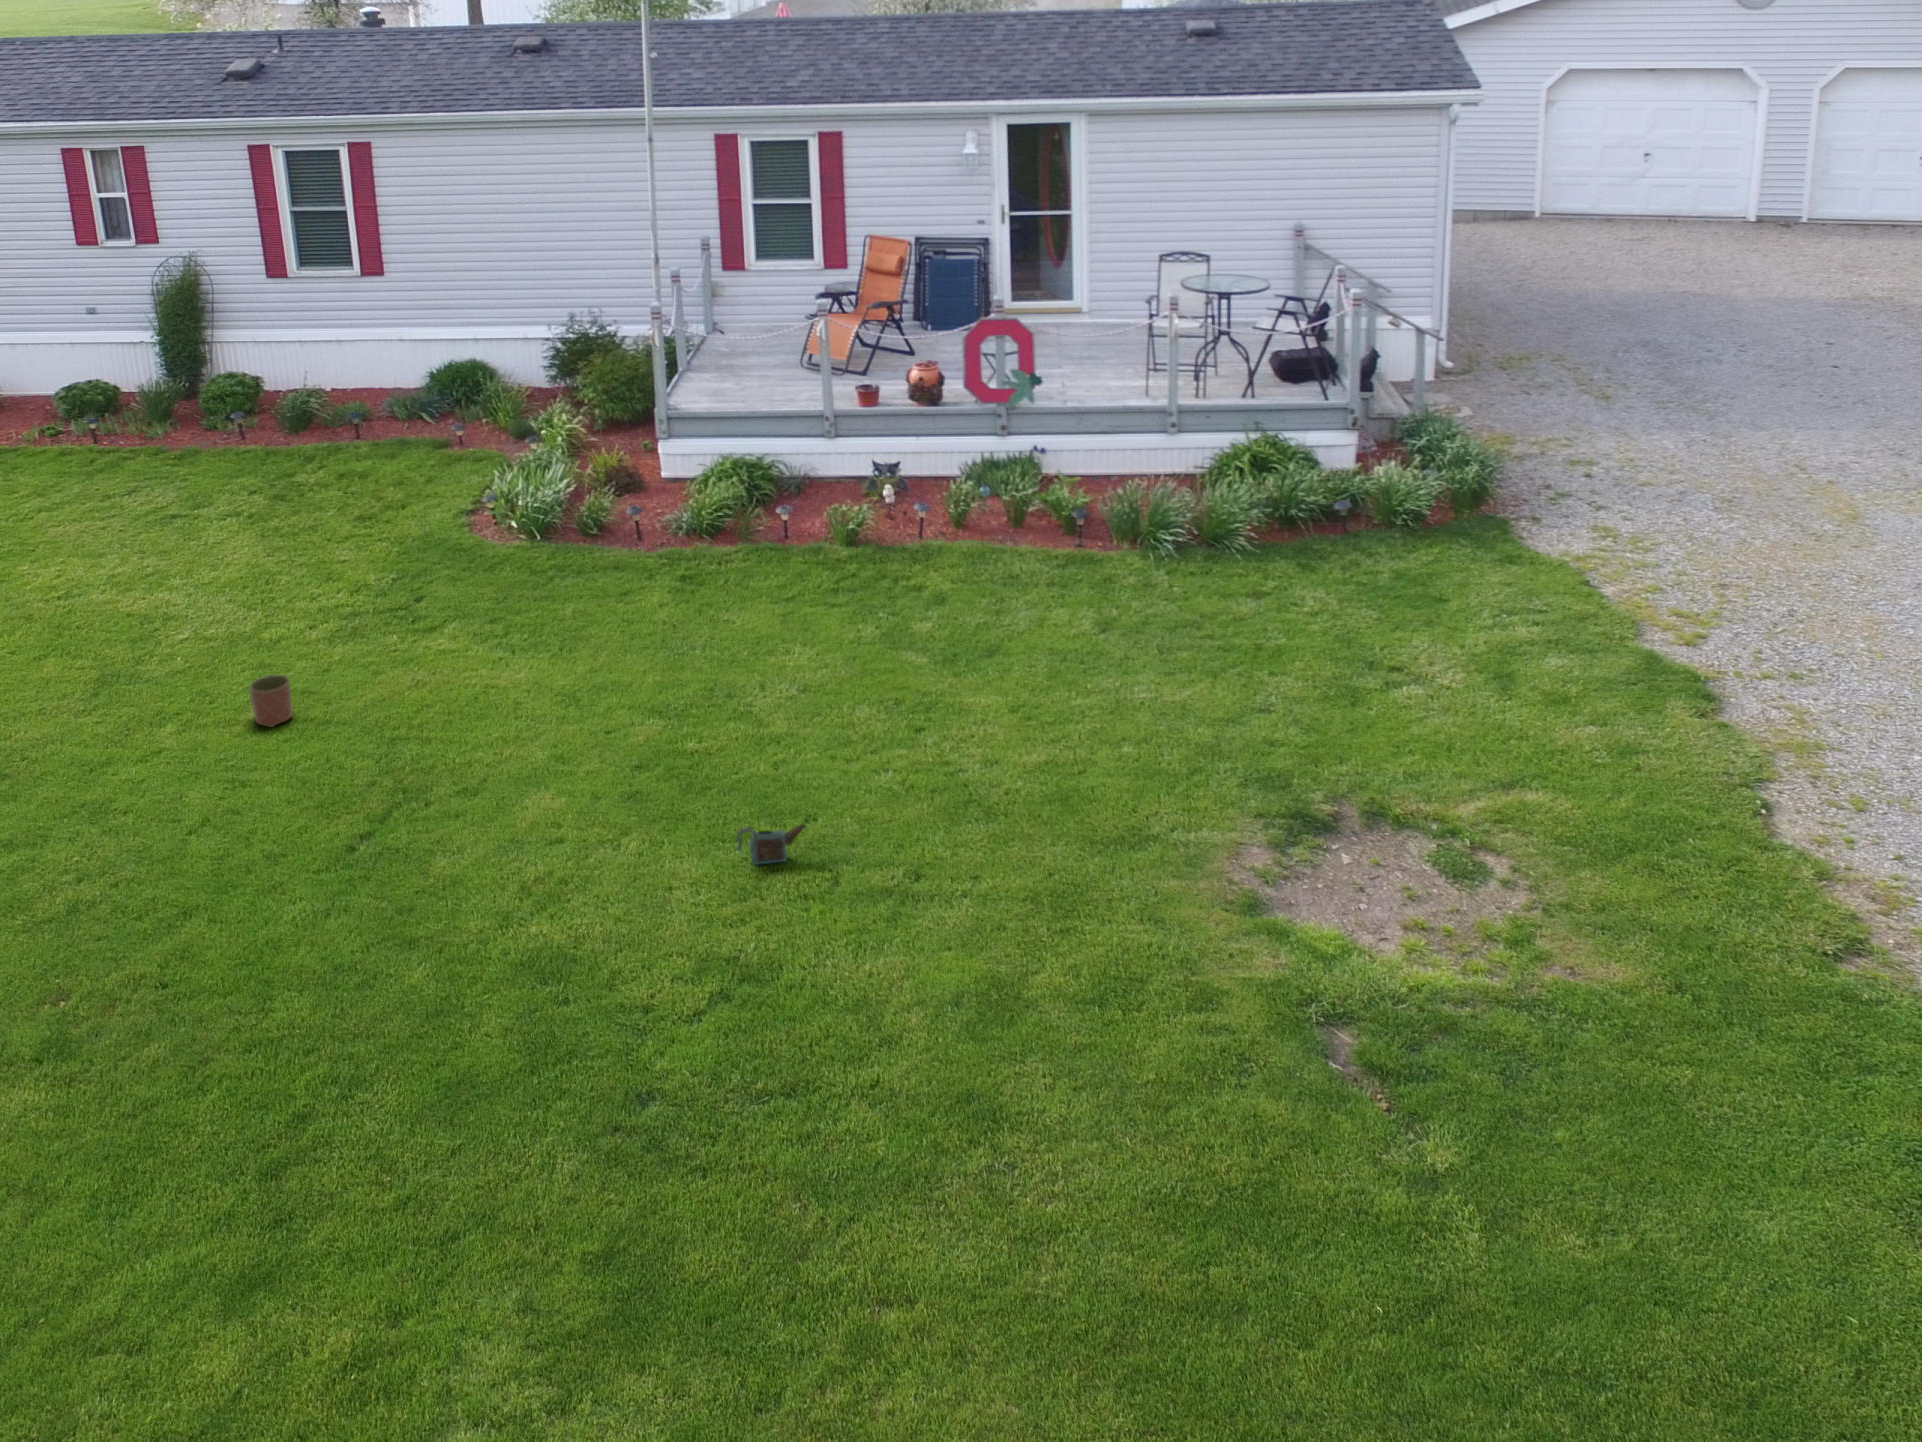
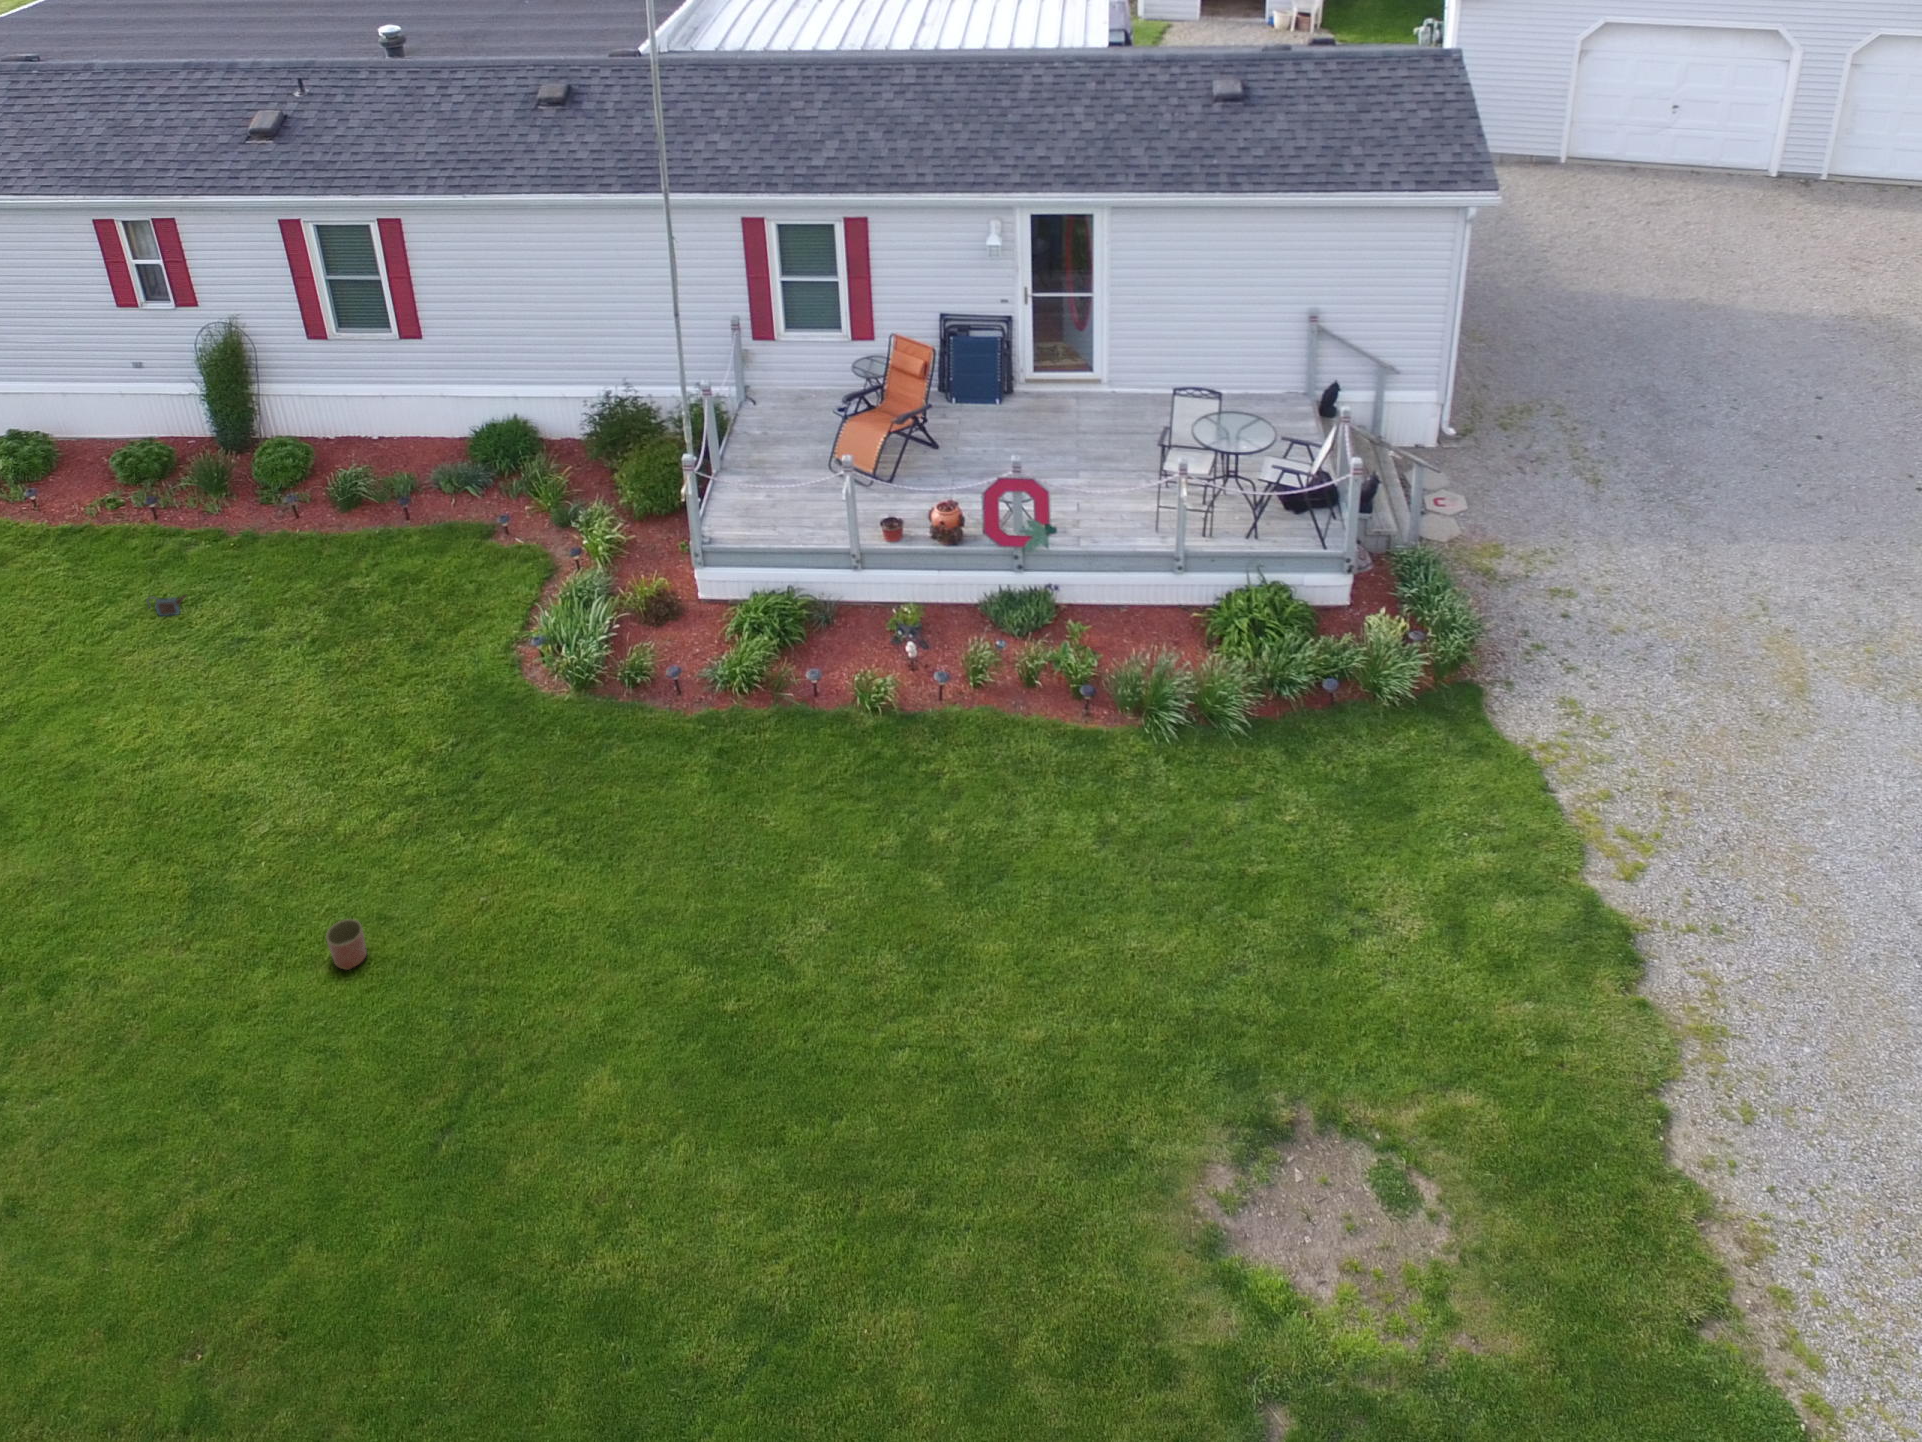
watering can: present [737,825,805,865] -> present [147,594,187,616]

